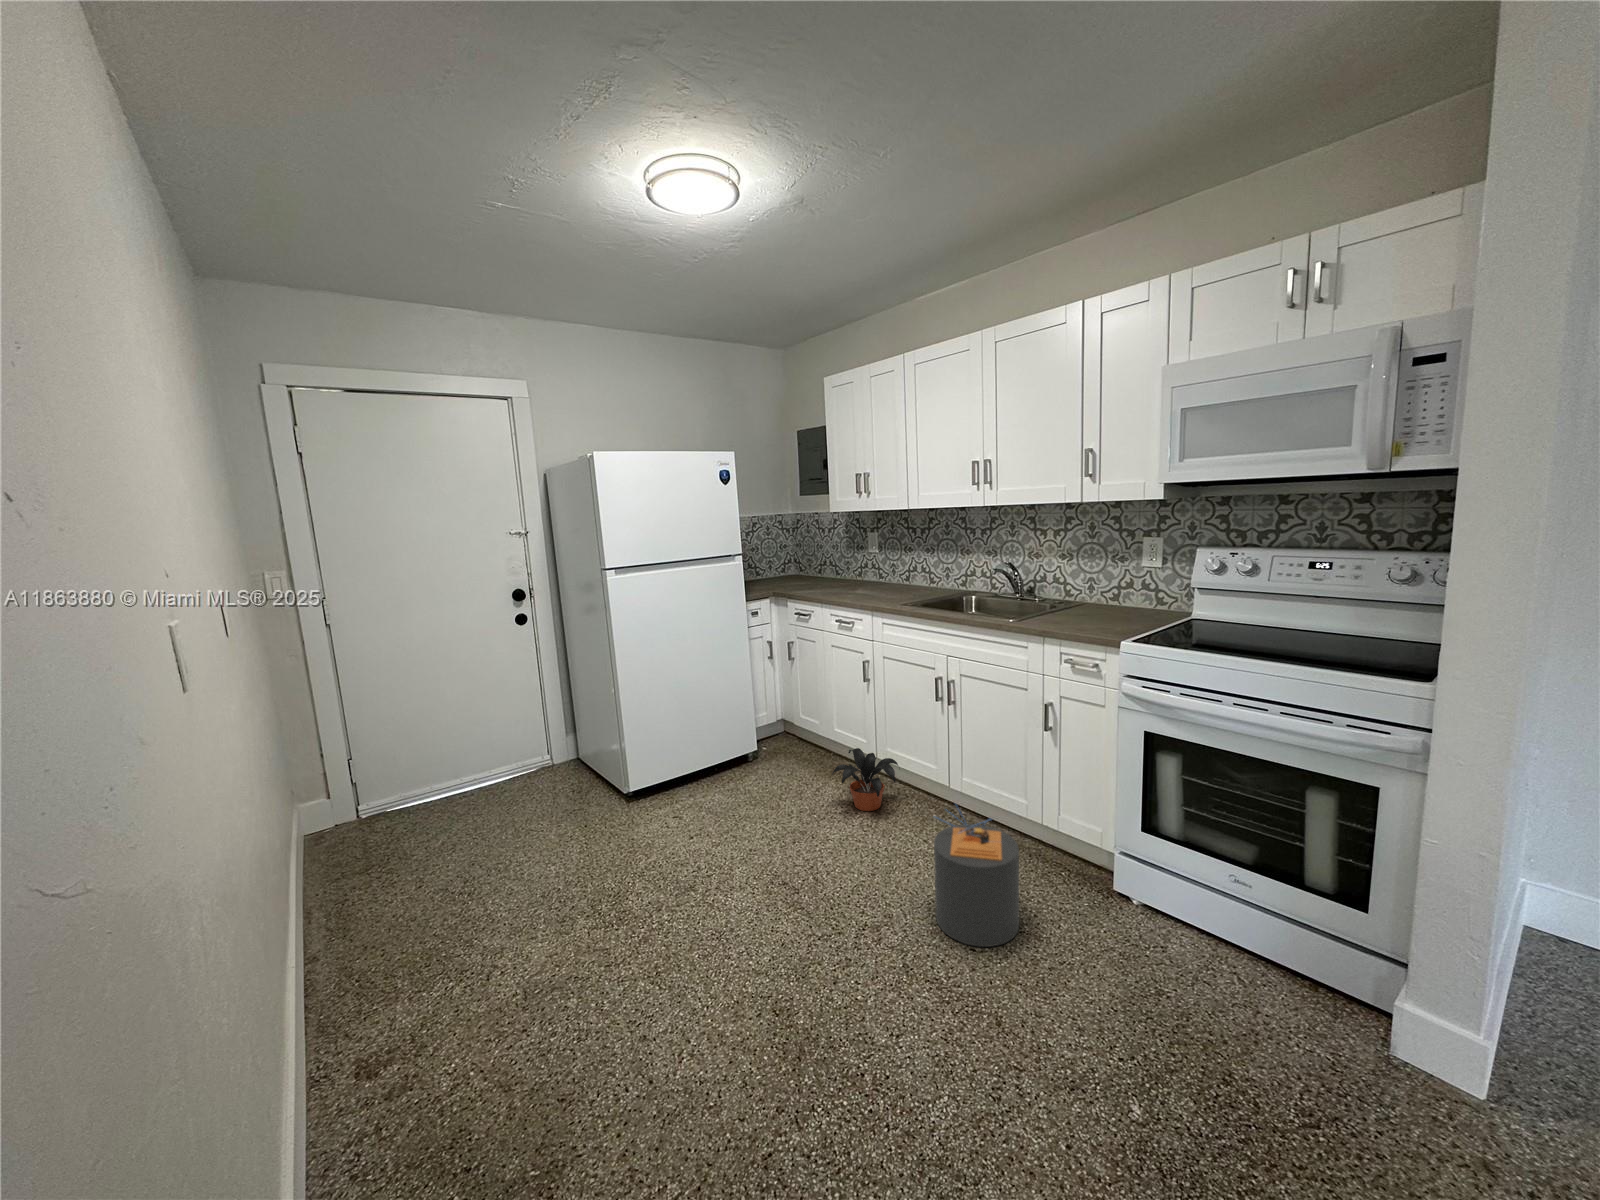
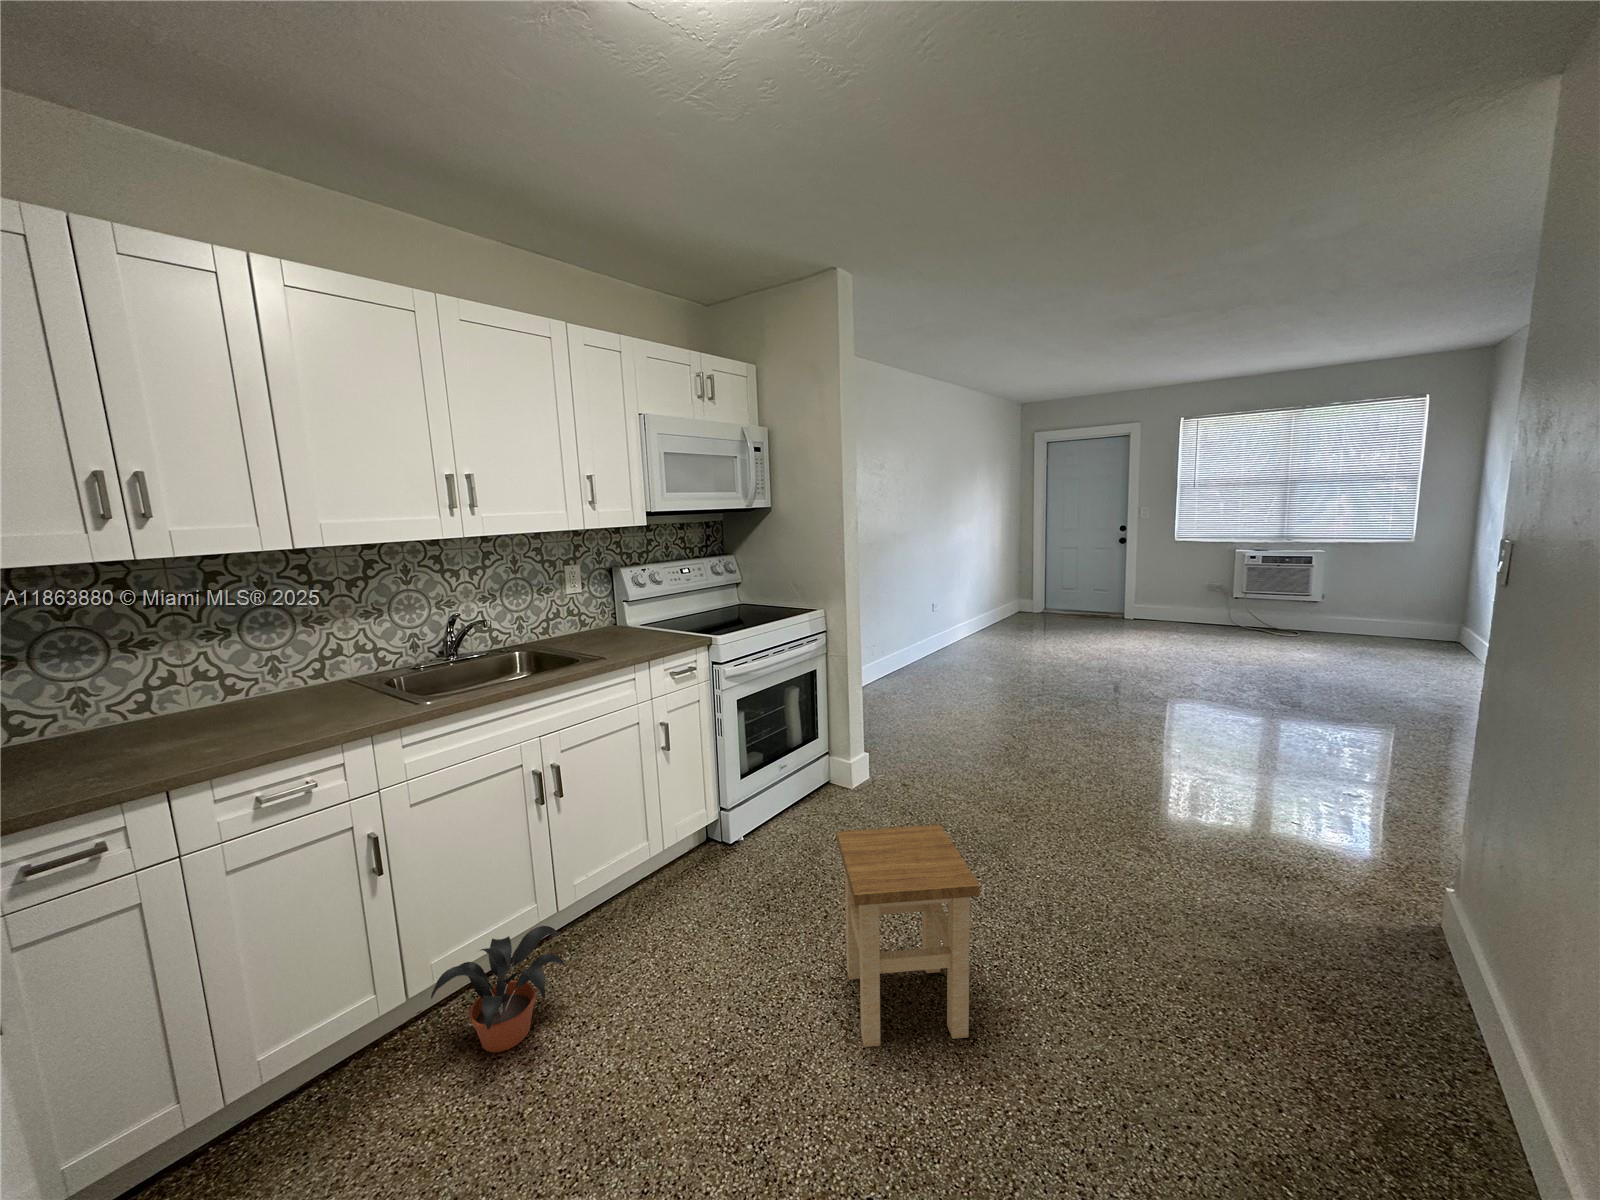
trash can: present [934,805,1019,947] -> none [739,810,819,941]
stool: none [762,813,890,1021] -> present [837,825,980,1047]

